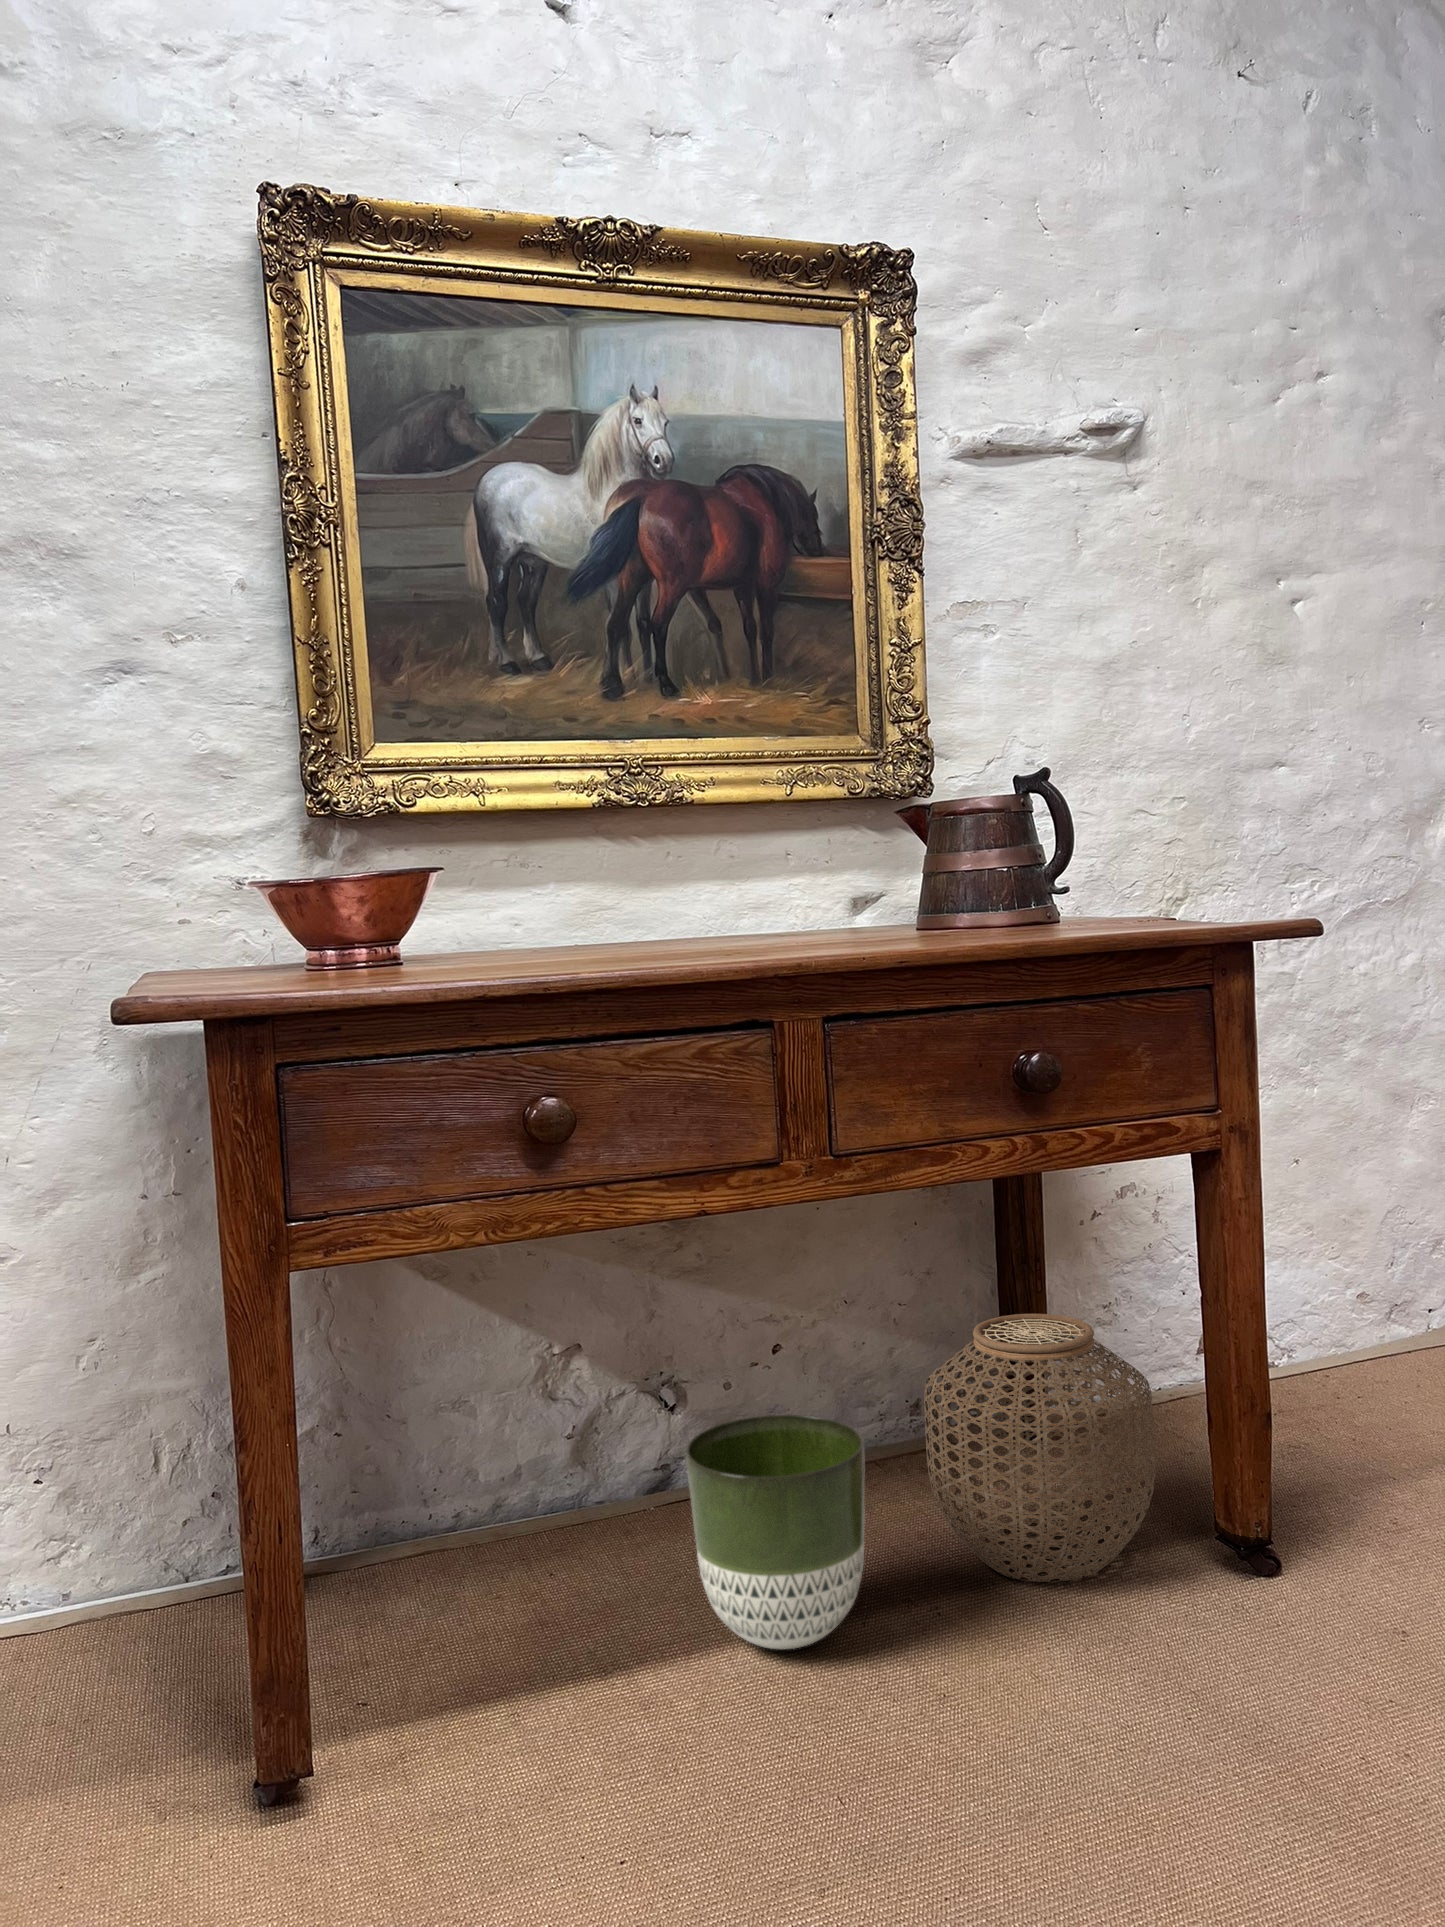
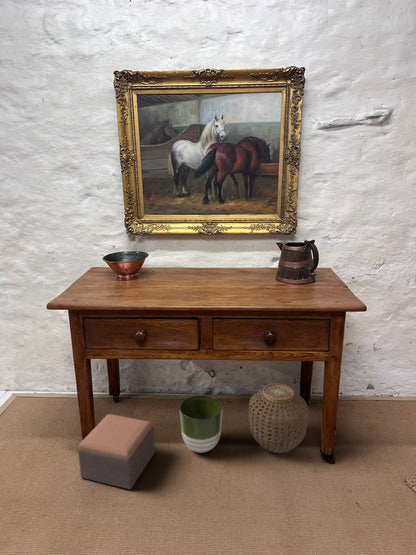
footstool: none [331,1546,619,1868] -> present [78,414,155,489]

